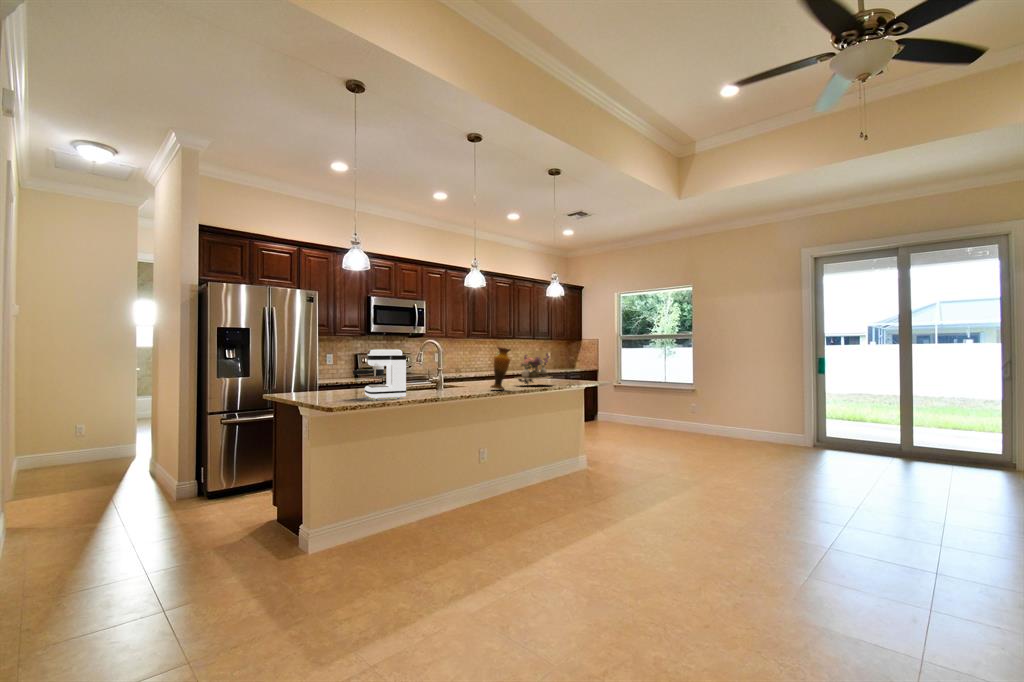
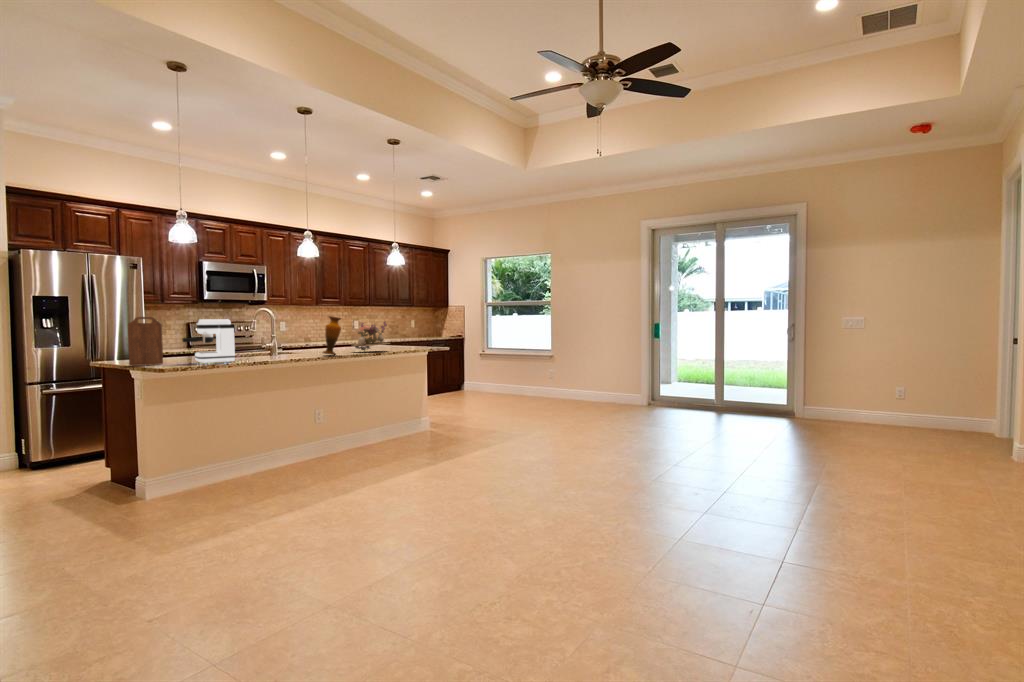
cutting board: none [299,346,333,401] -> present [128,317,163,366]

